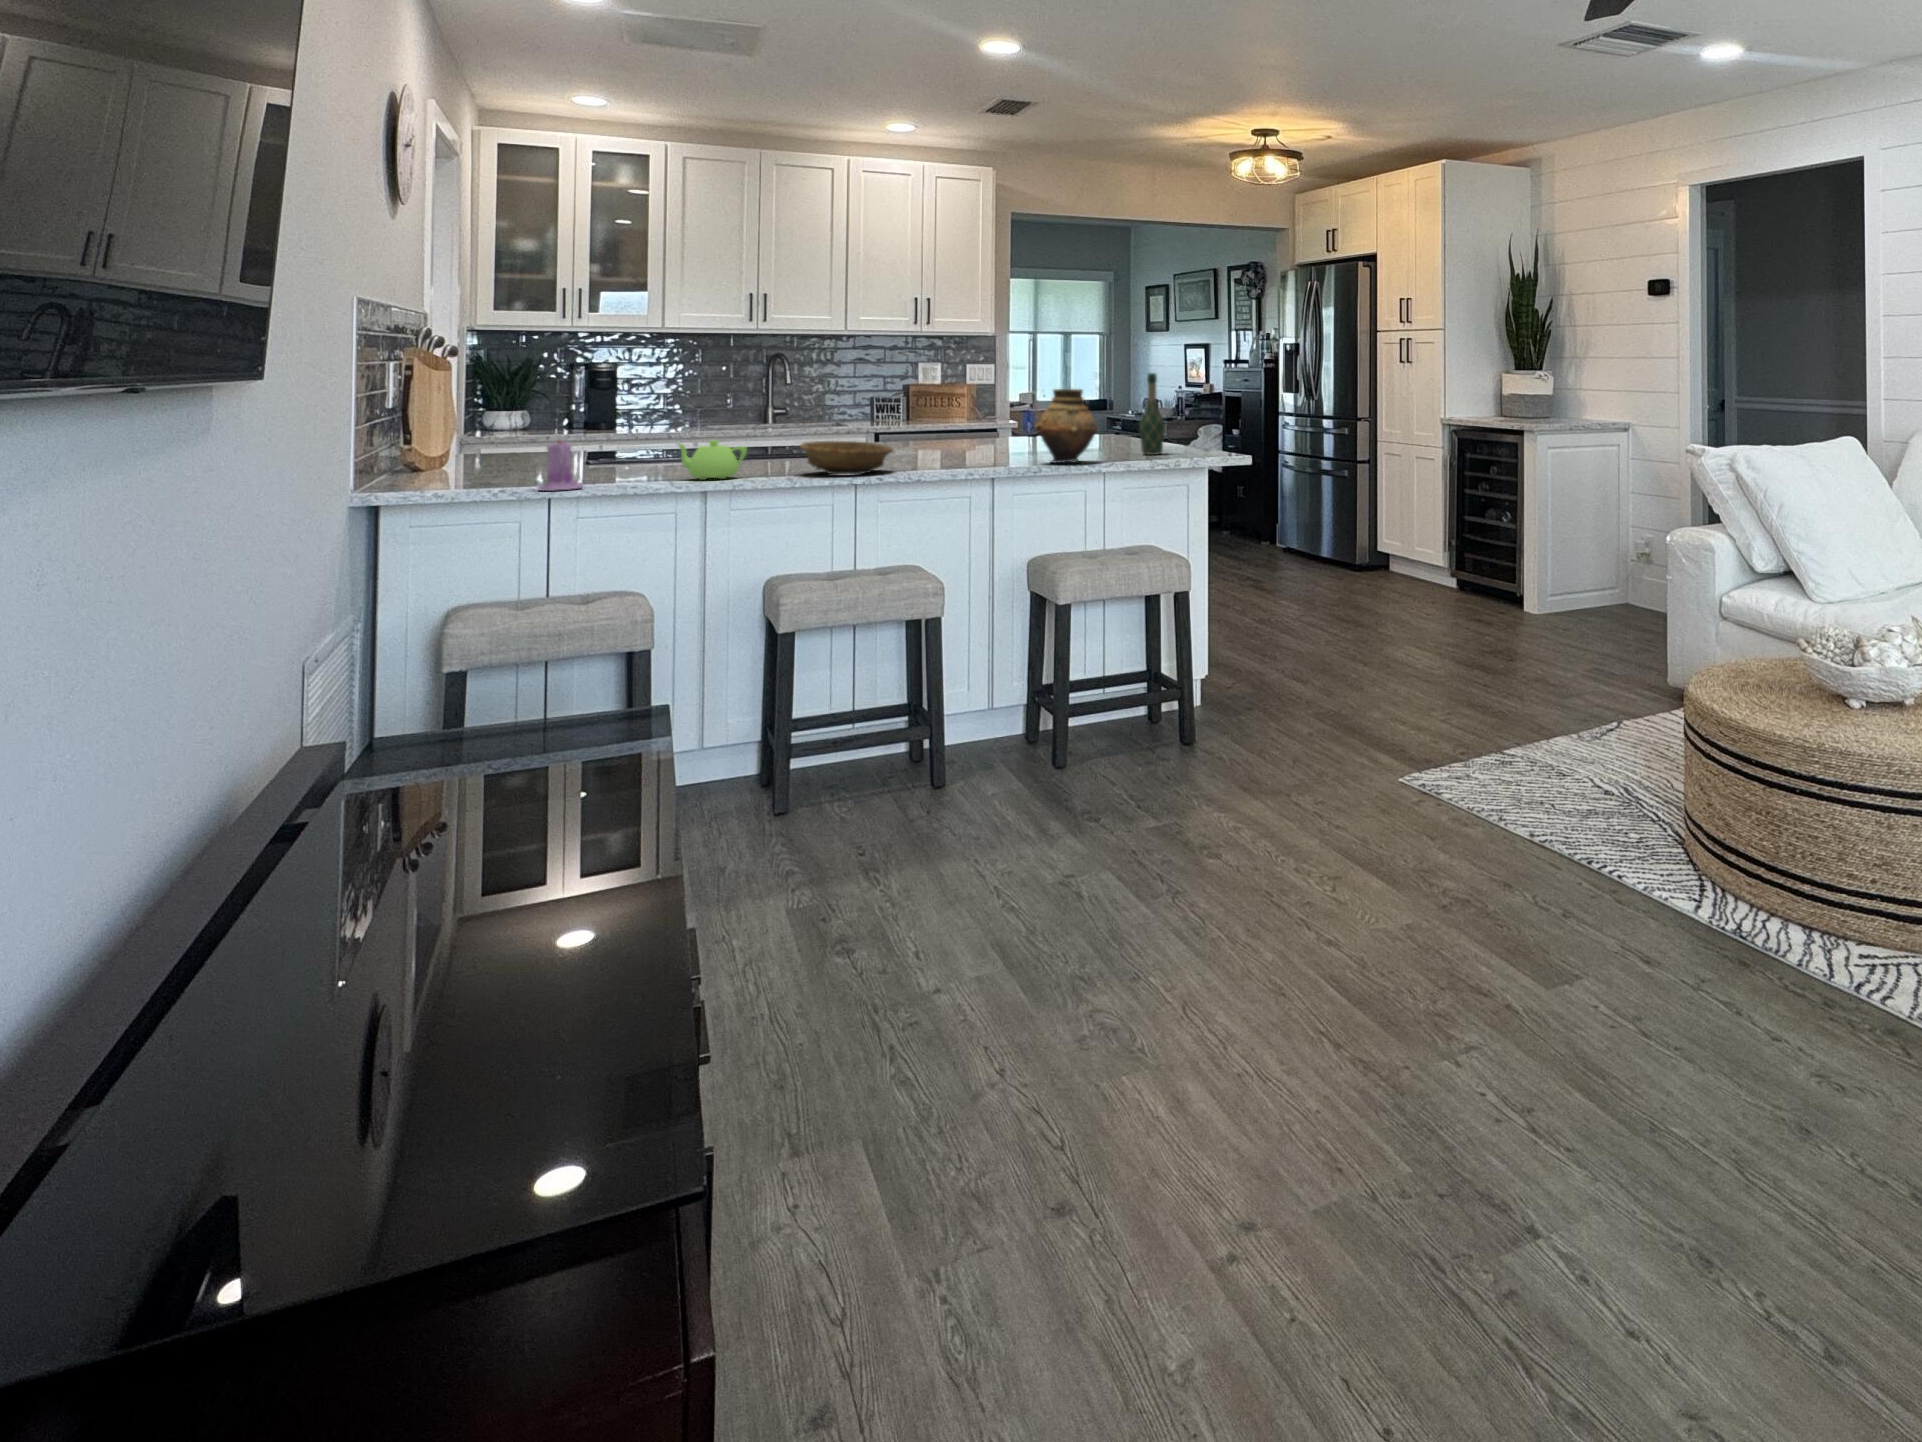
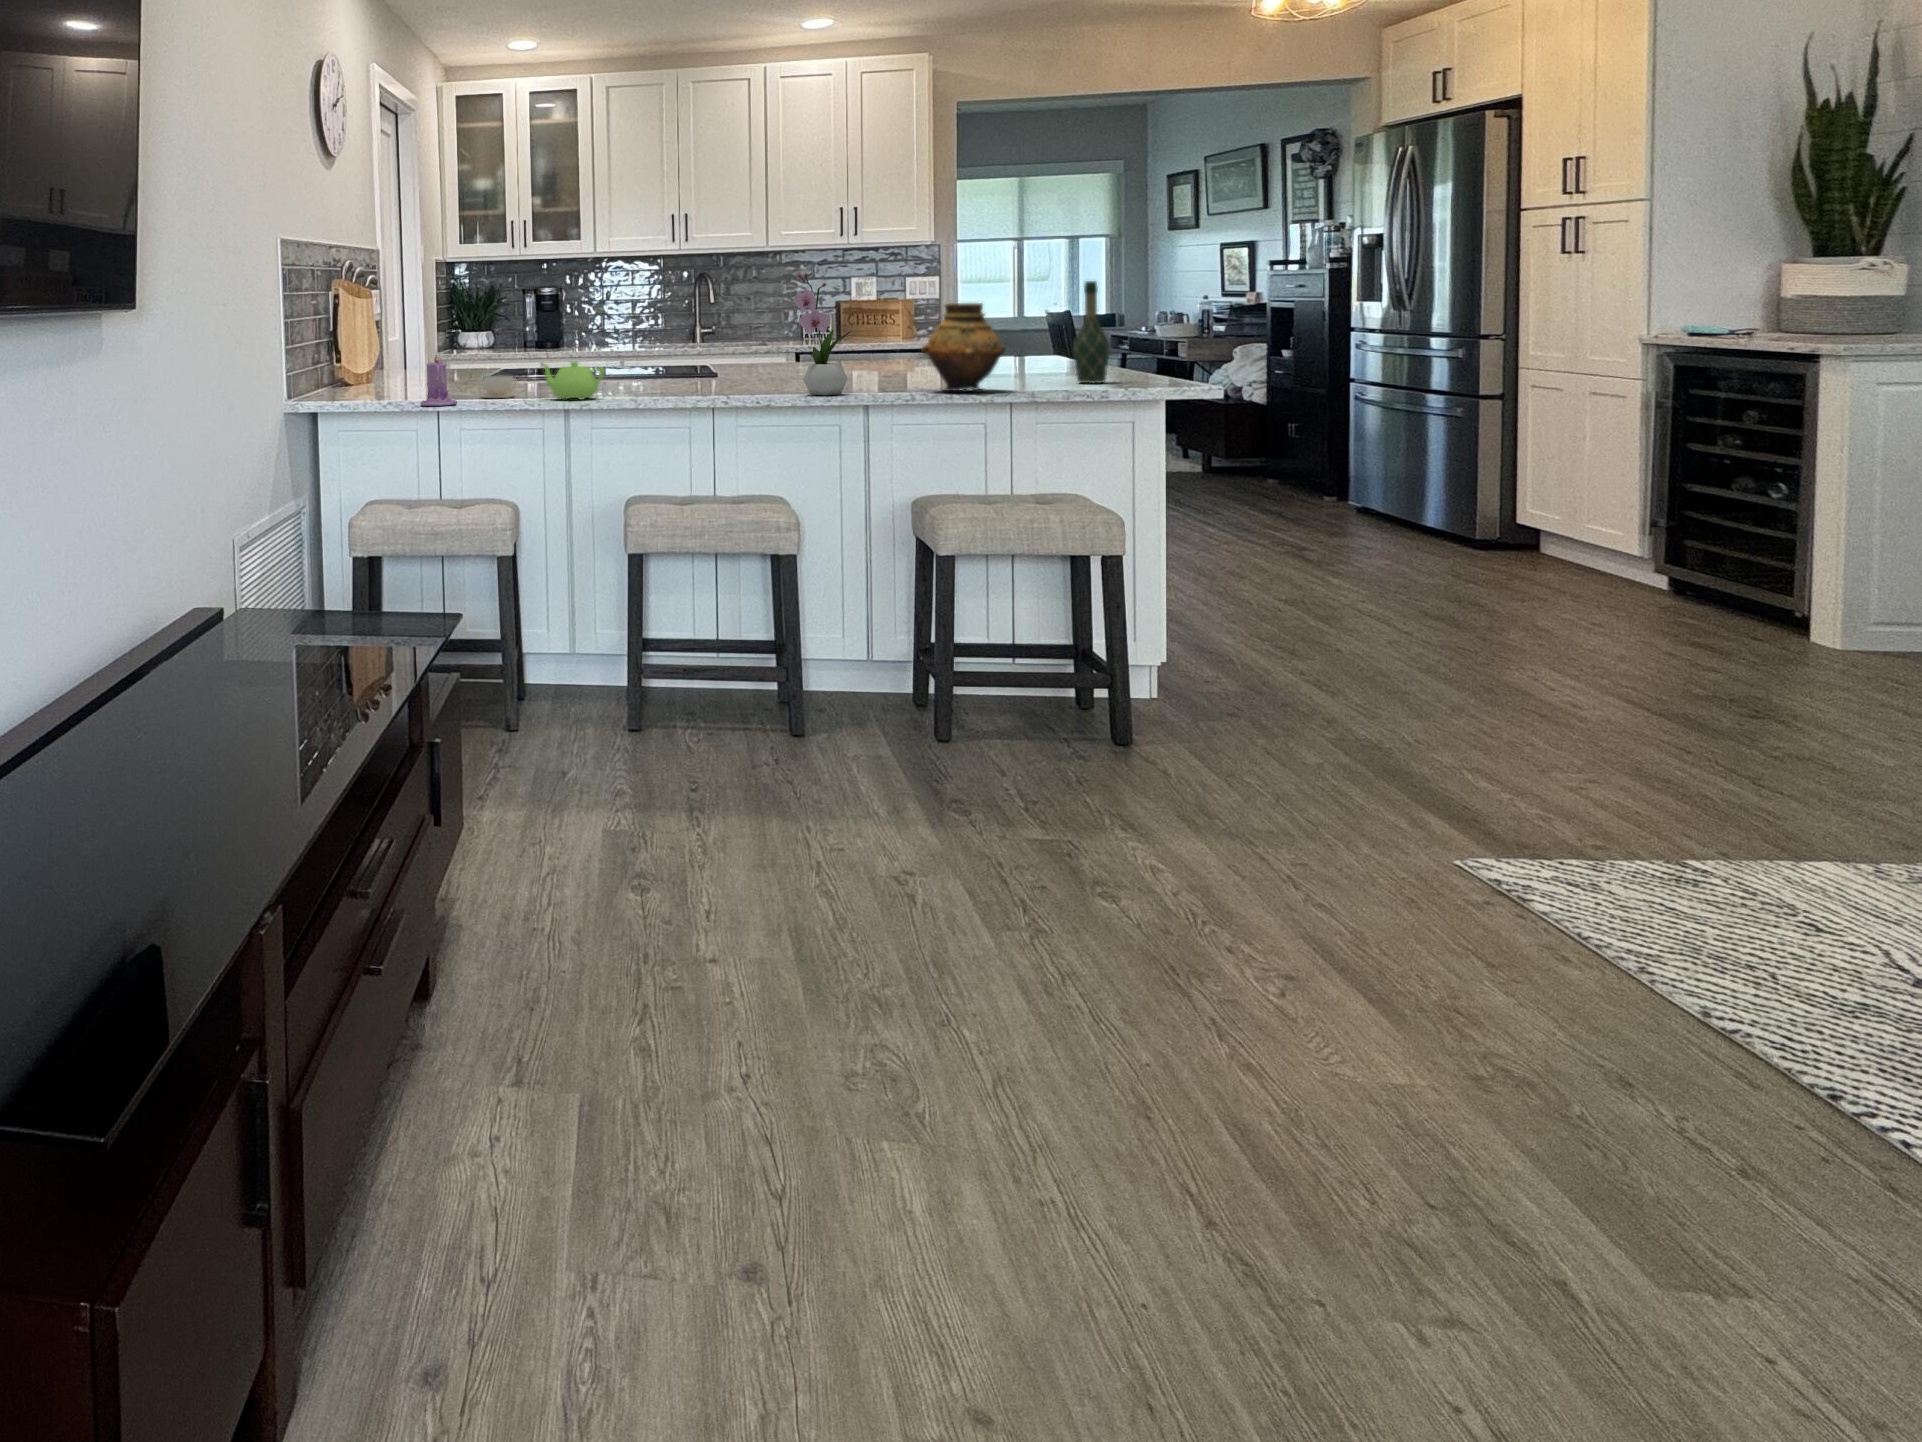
flower arrangement: none [931,360,980,469] -> present [794,273,852,395]
decorative bowl: present [800,441,893,474] -> none [656,362,753,398]
coffee cup: none [600,457,642,481] -> present [482,376,517,398]

